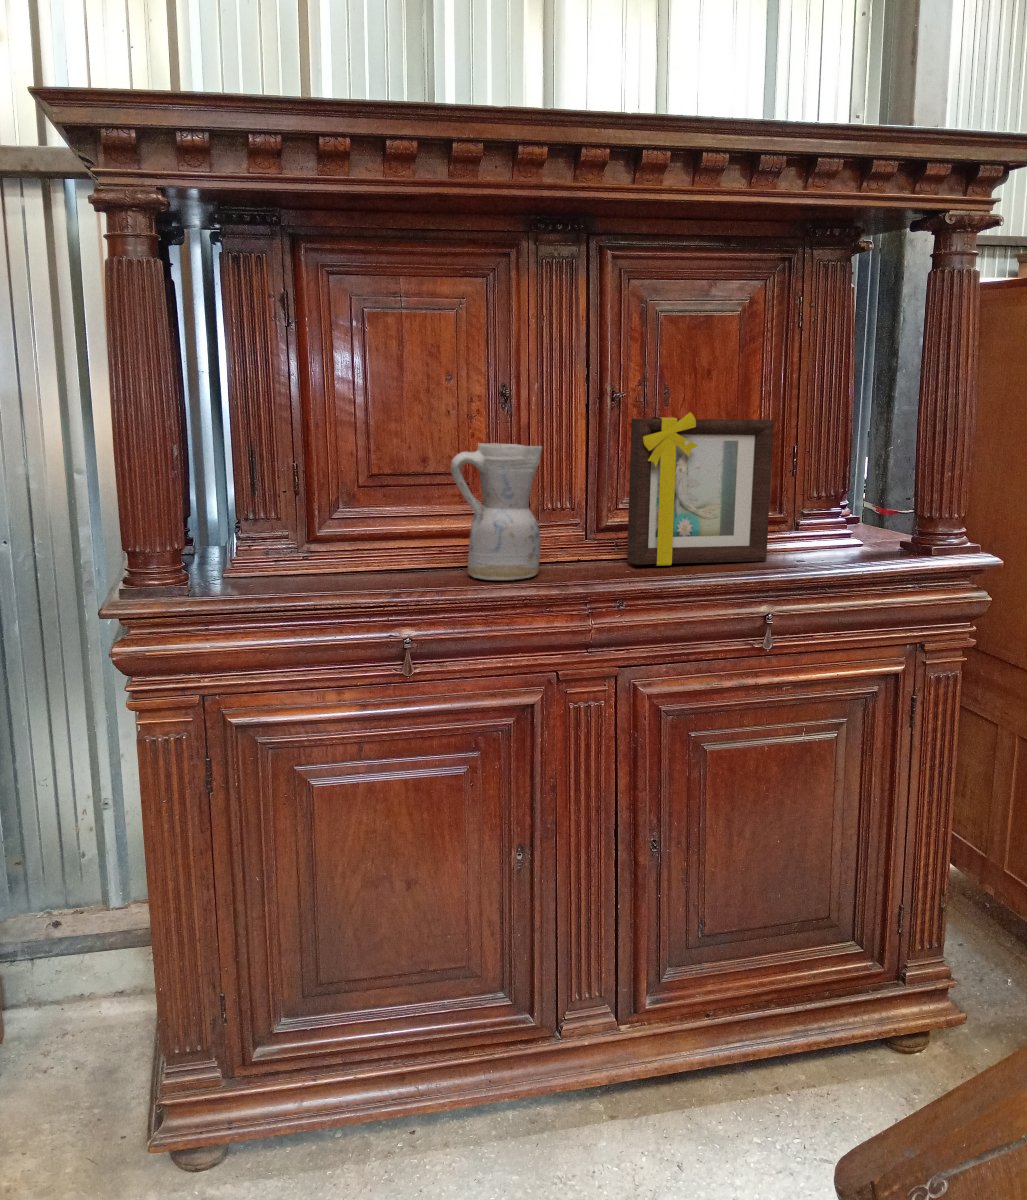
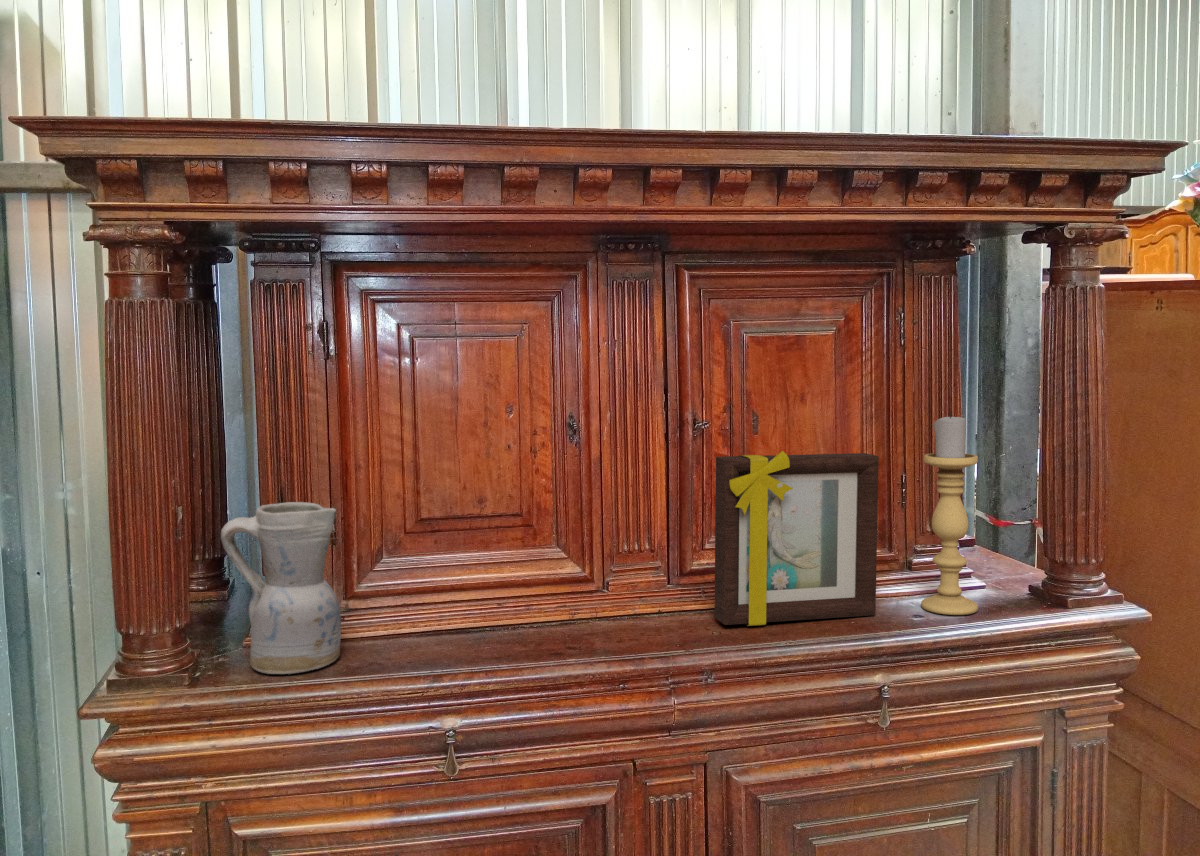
candle holder: none [807,384,861,561] -> present [921,413,978,615]
ceramic pitcher: present [451,443,542,580] -> present [221,502,341,674]

